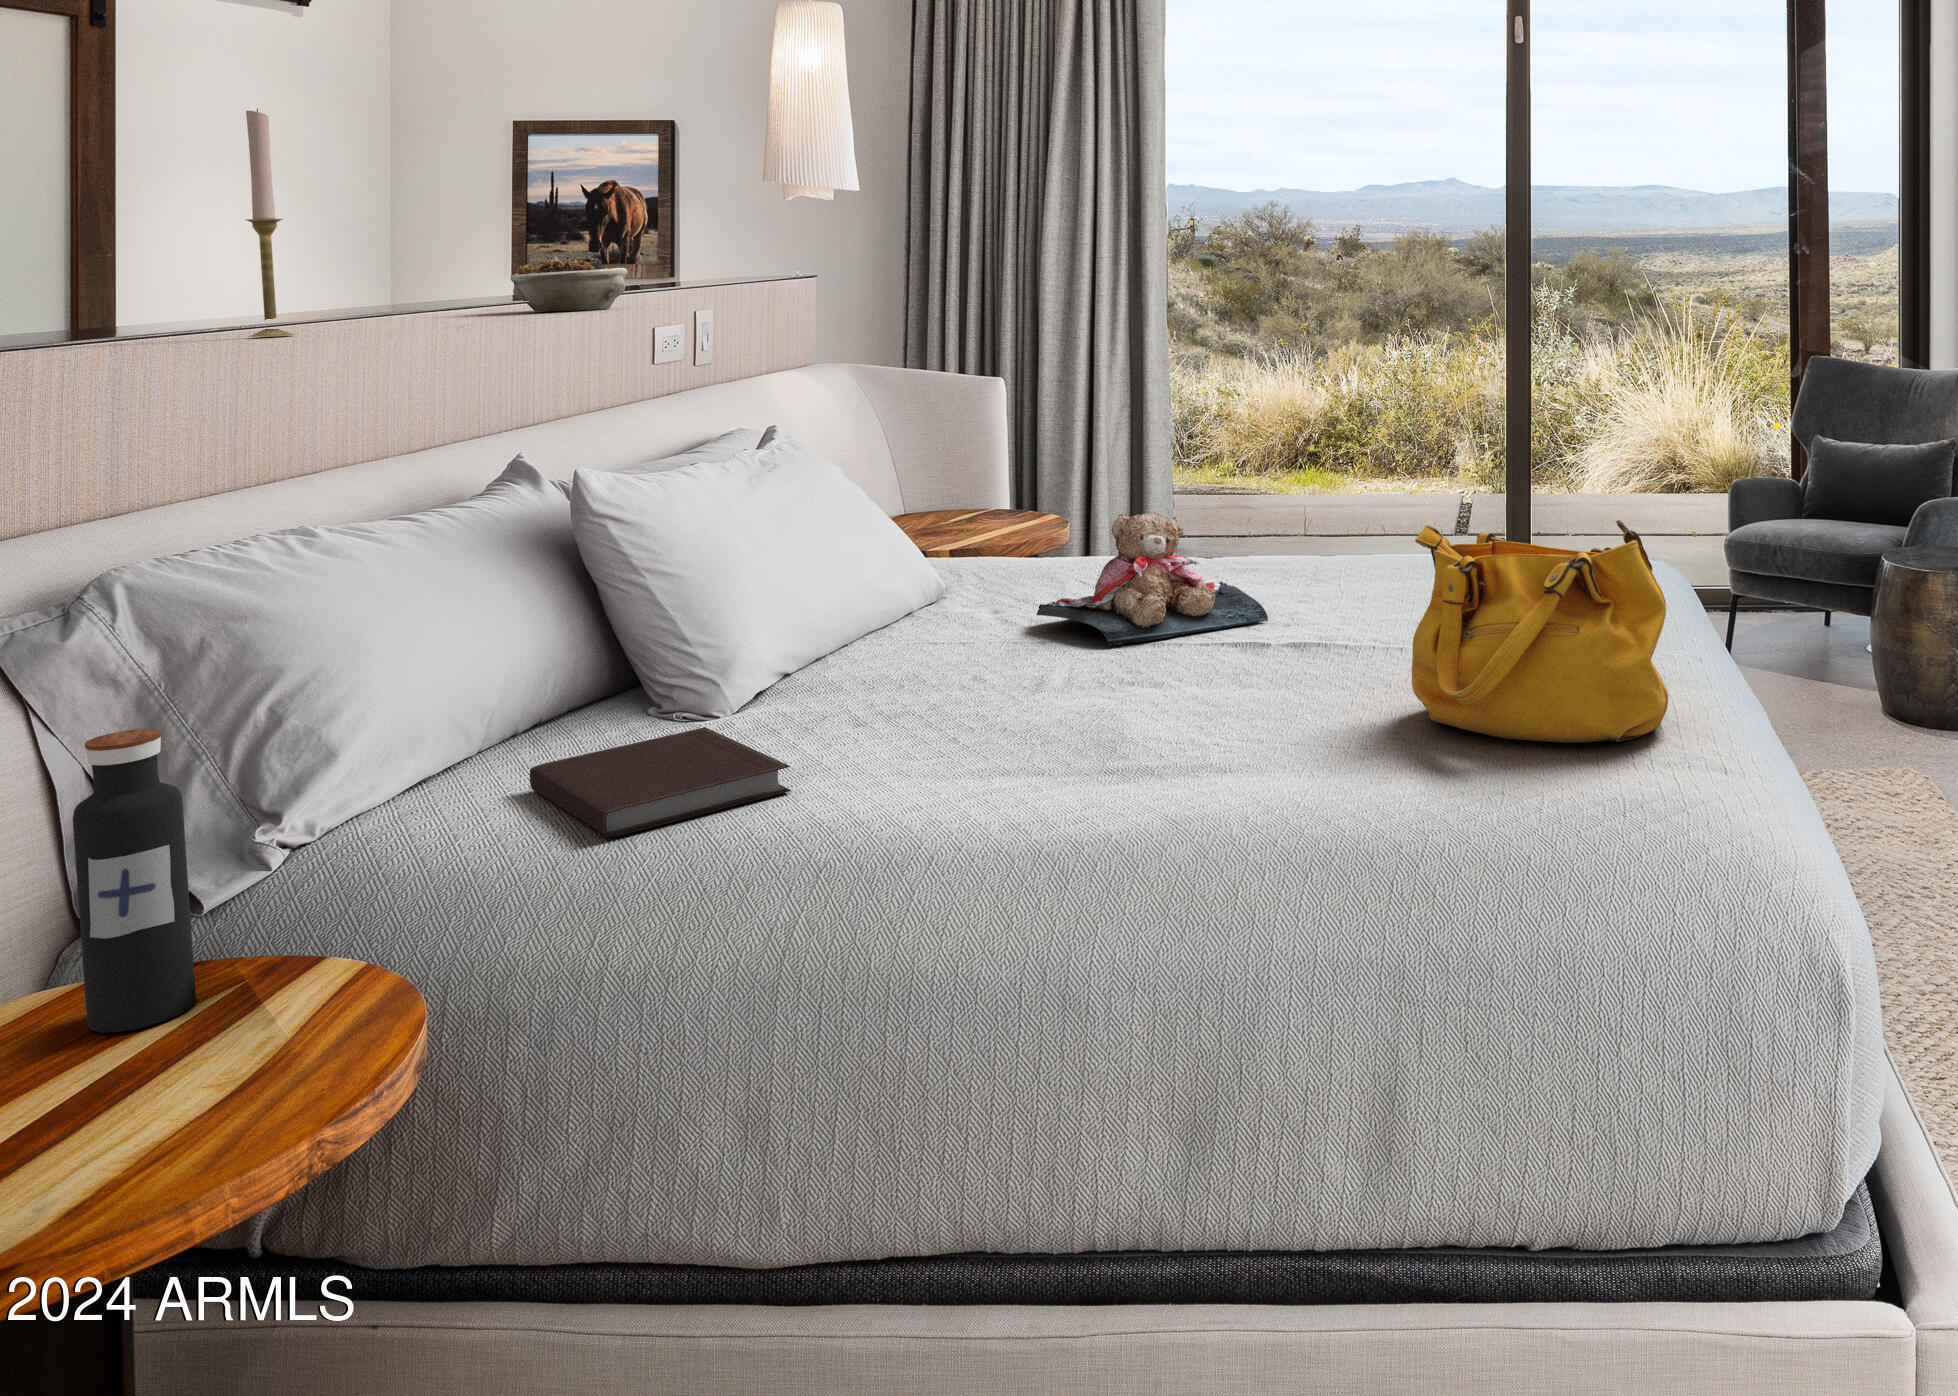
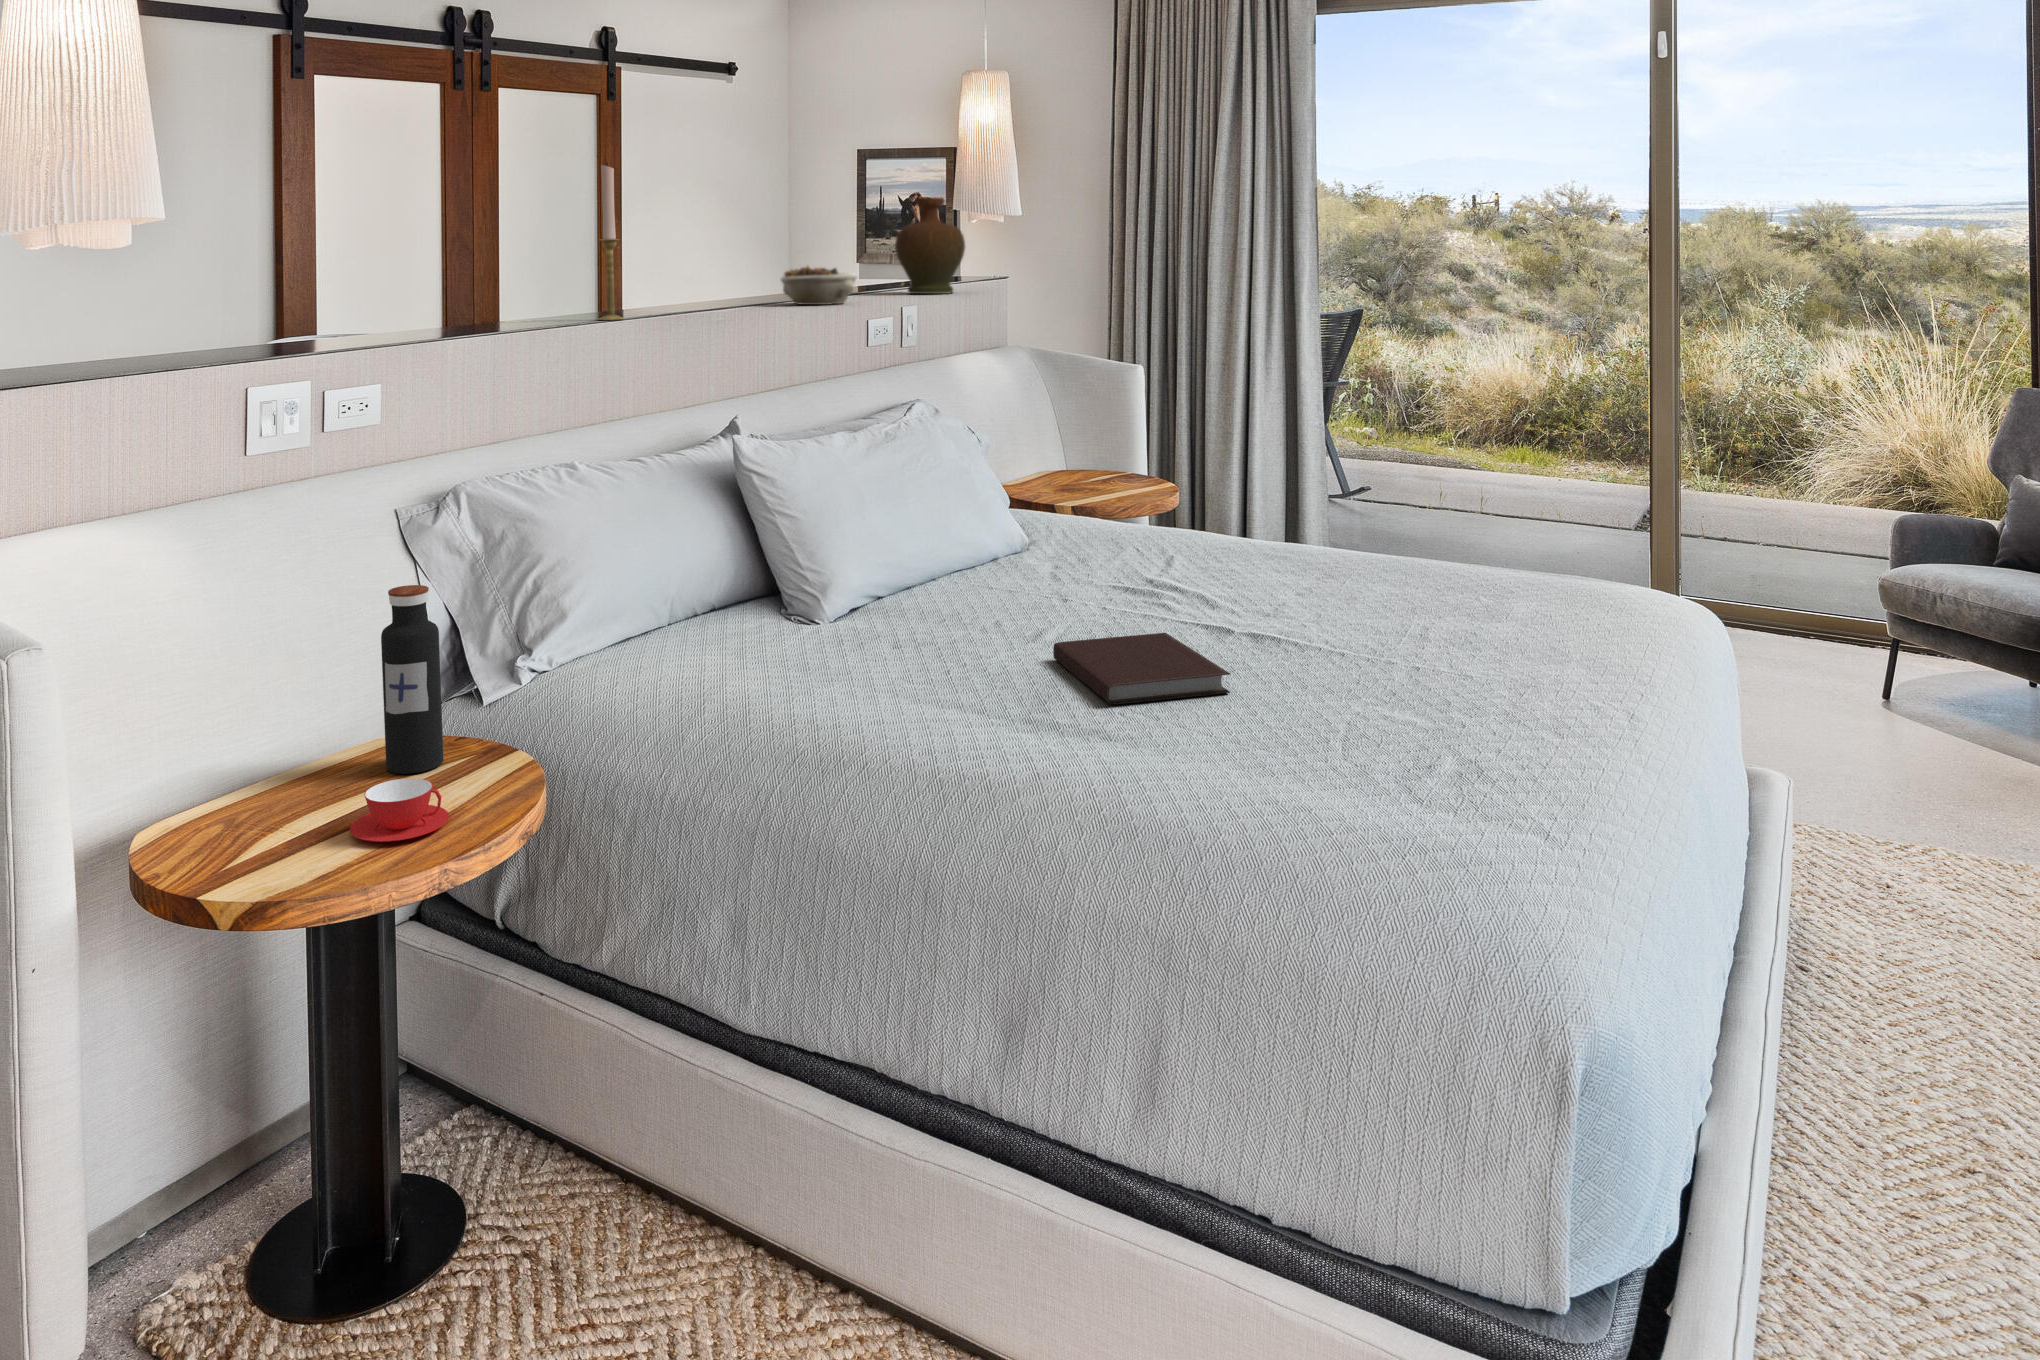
decorative vase: none [651,172,752,297] -> present [895,197,965,294]
teddy bear: present [1037,512,1268,647] -> none [1085,501,1274,614]
handbag: present [1412,520,1668,743] -> none [1327,551,1570,785]
notebook: present [530,727,791,837] -> present [1053,633,1230,704]
teacup: none [97,1018,282,1132] -> present [350,778,449,842]

